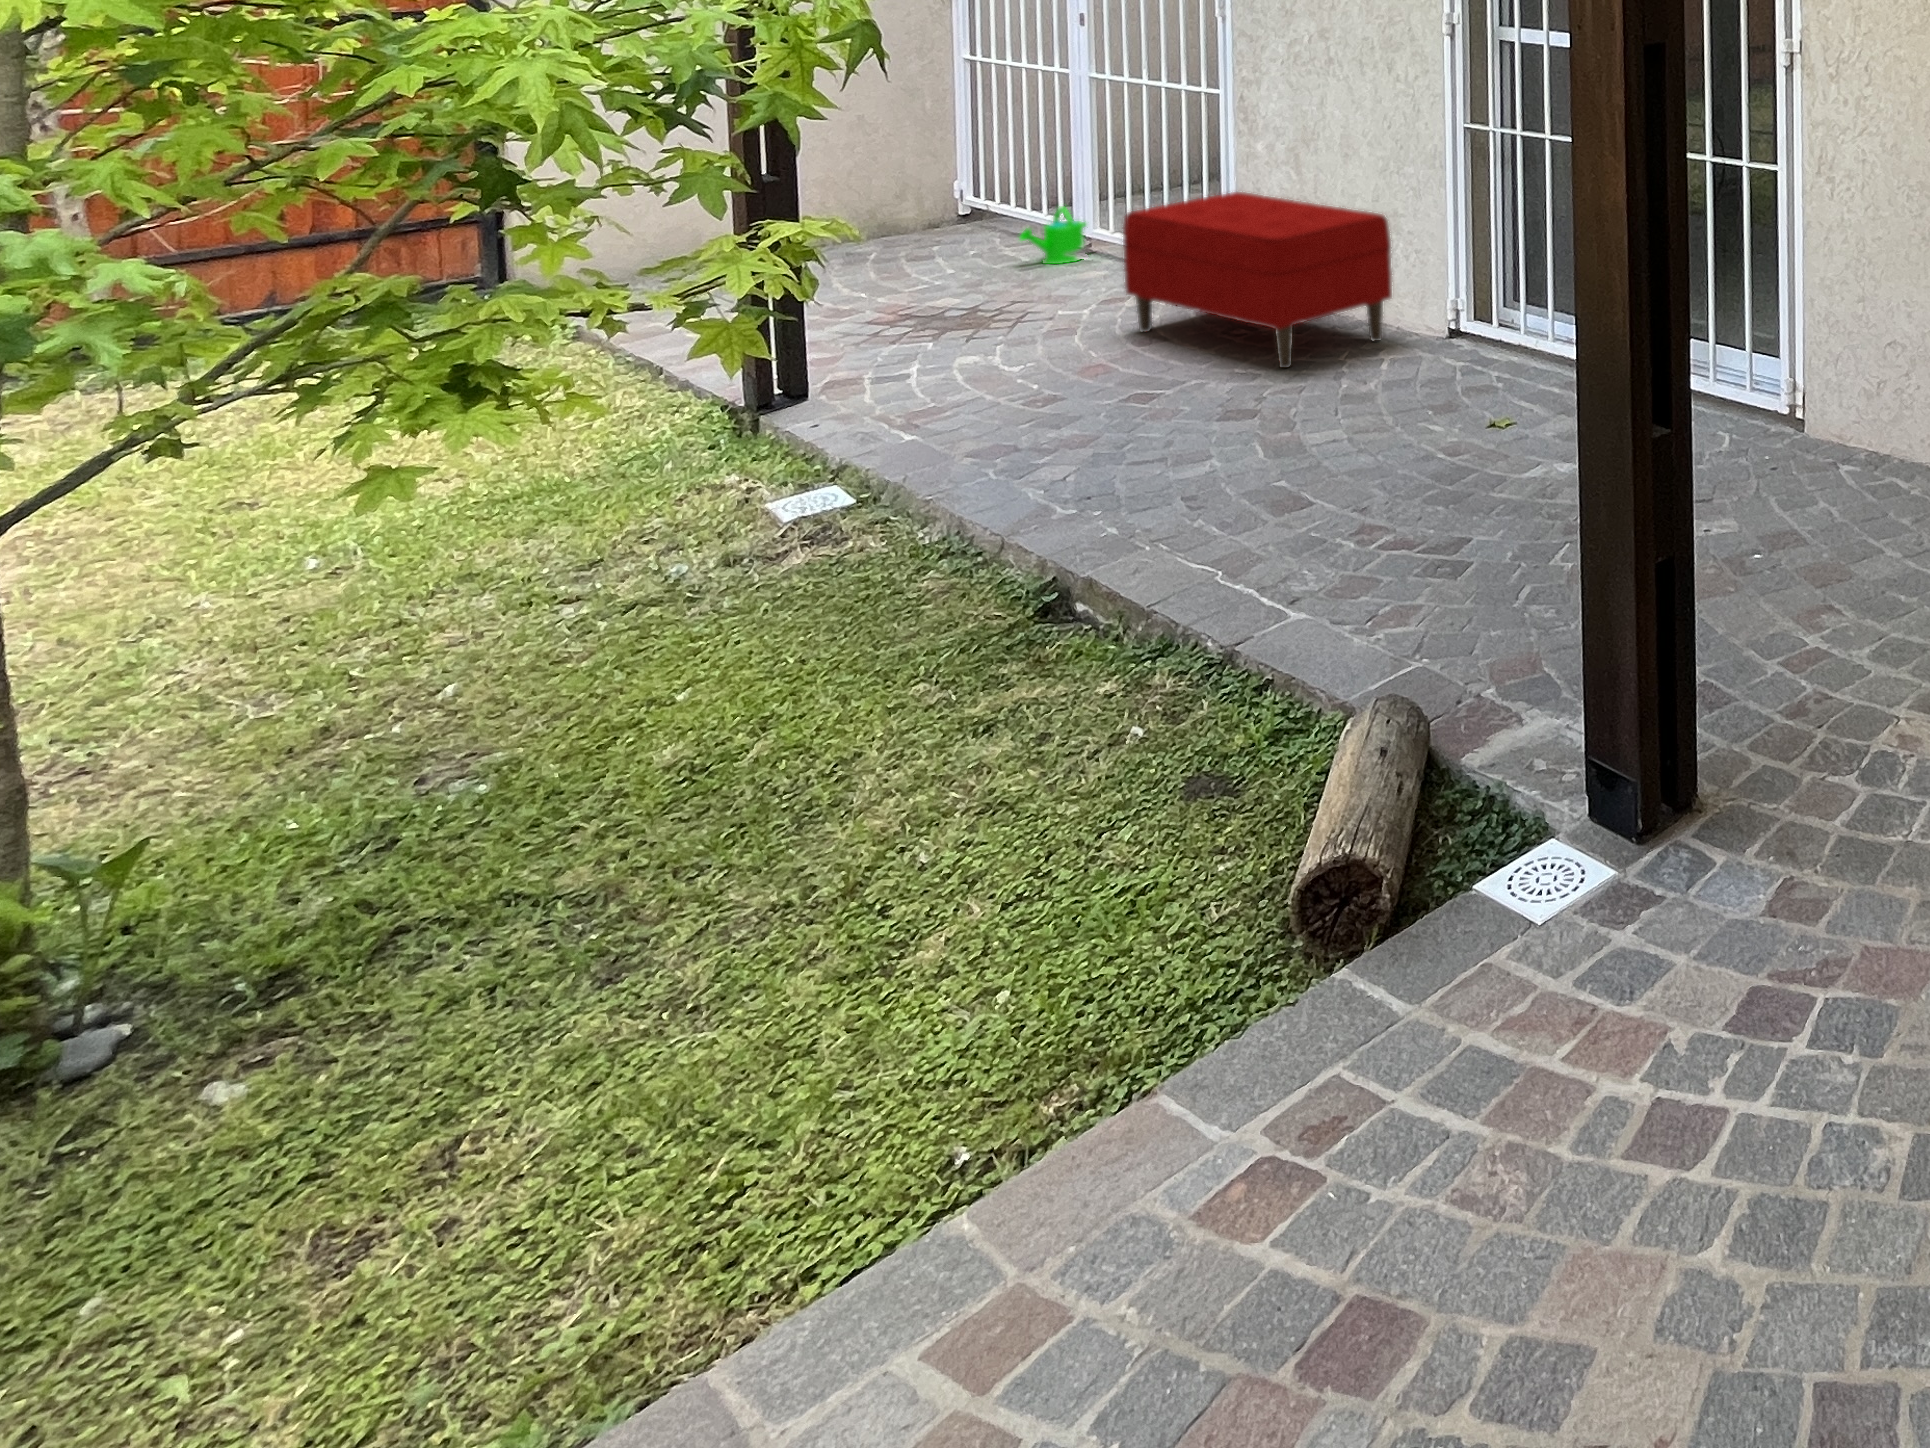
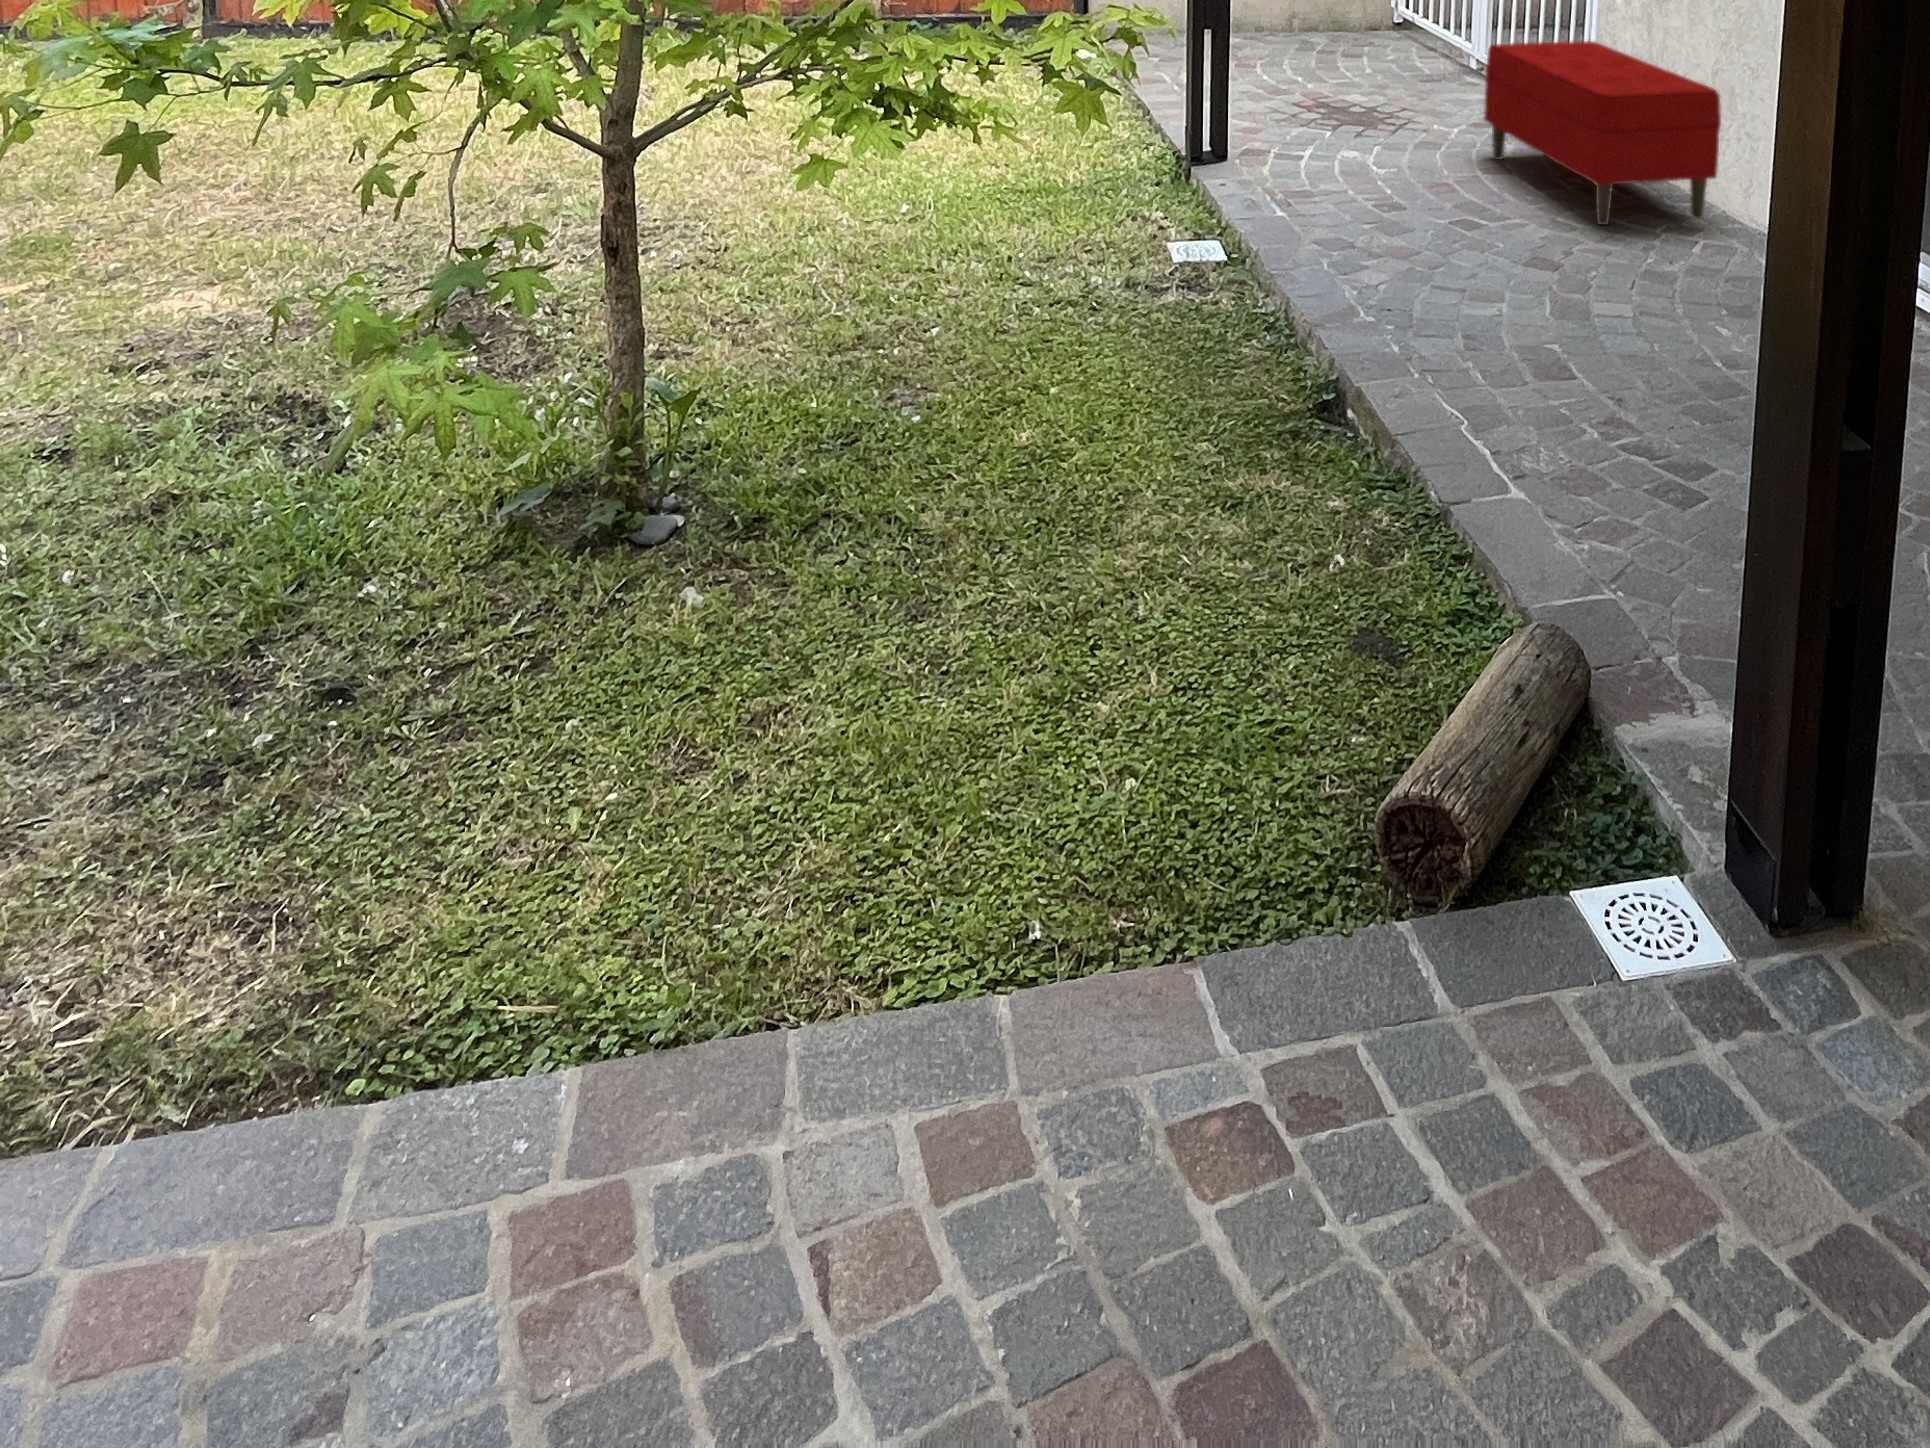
watering can: present [1020,206,1086,264] -> none [1426,28,1491,81]

